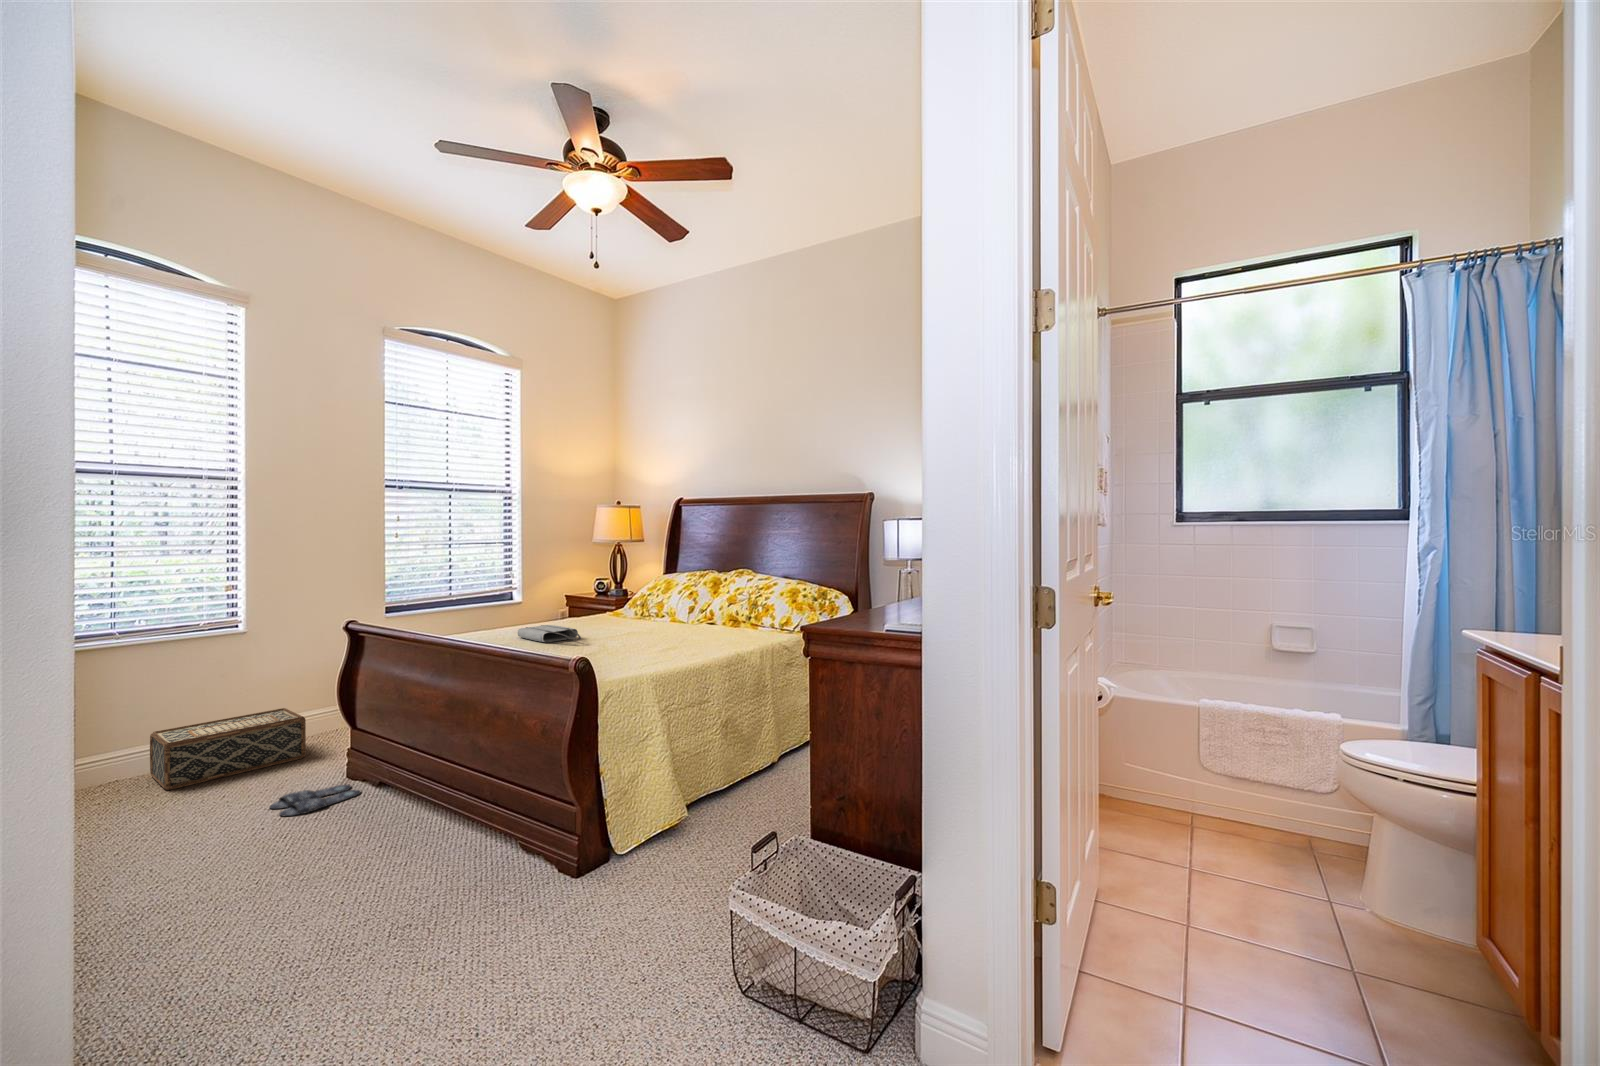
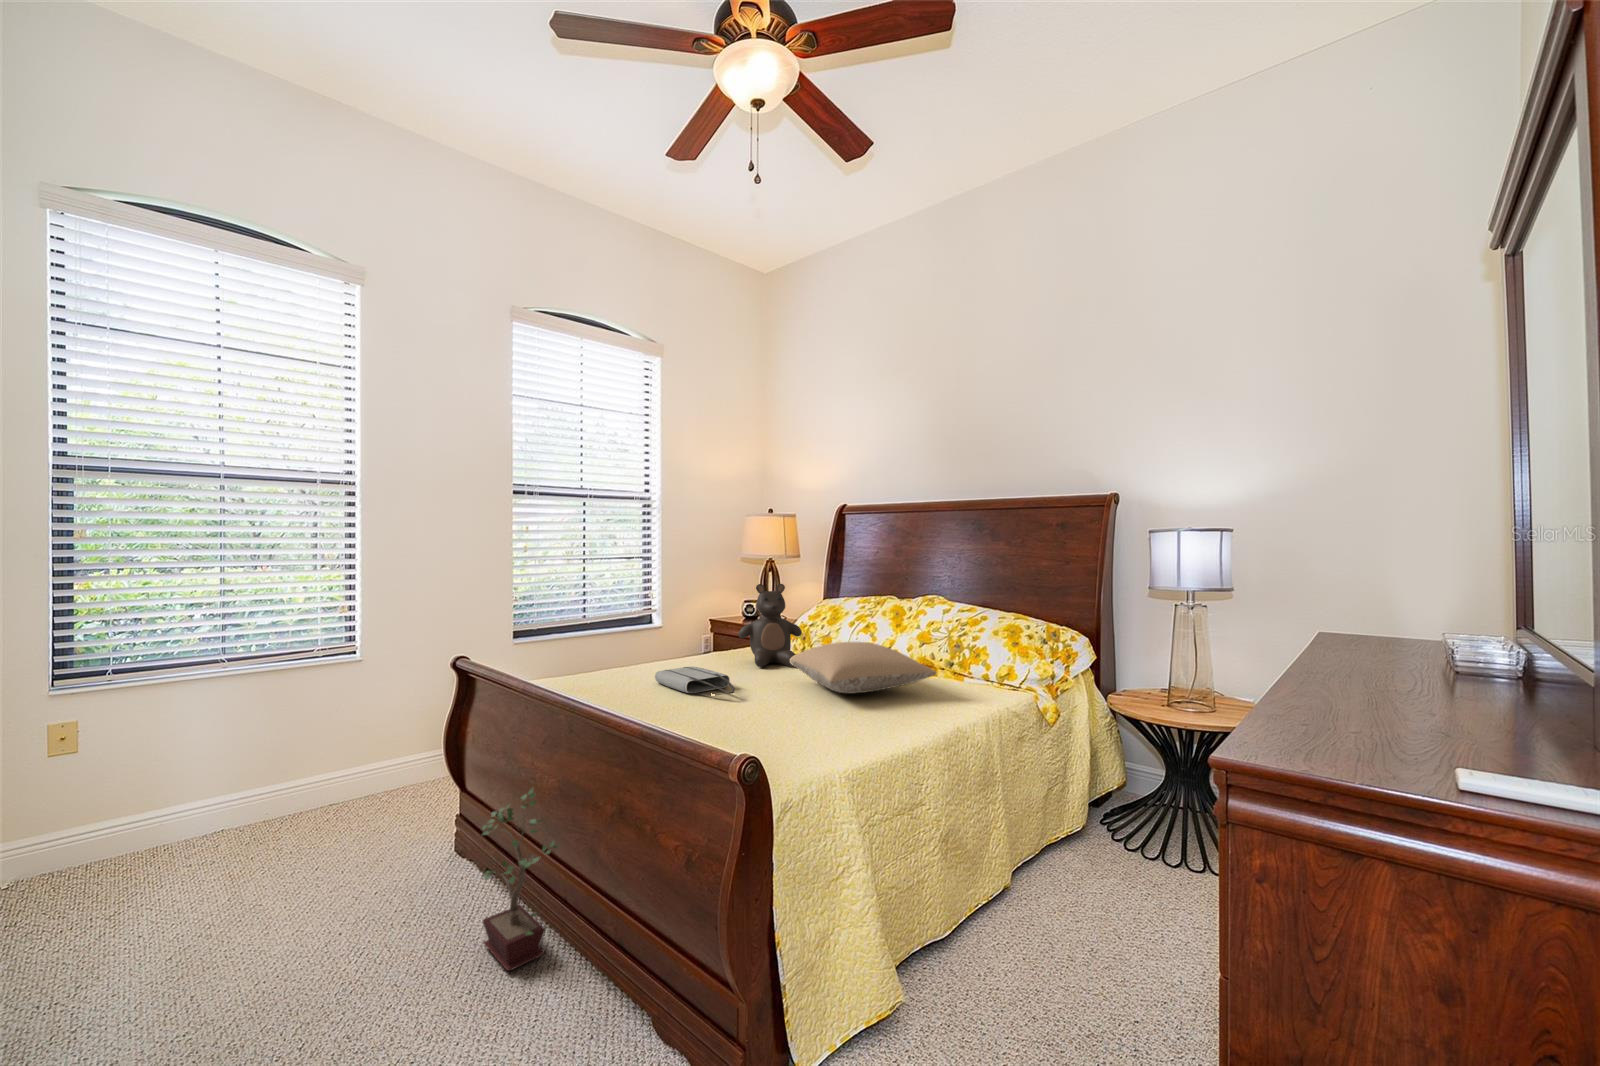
teddy bear: none [587,561,639,626] -> present [738,584,802,667]
pillow: none [626,602,732,638] -> present [790,642,937,693]
potted plant: none [380,704,449,833] -> present [482,788,559,971]
woven basket: present [150,708,306,790] -> none [254,752,417,855]
slippers: present [270,785,361,816] -> none [357,867,465,917]

